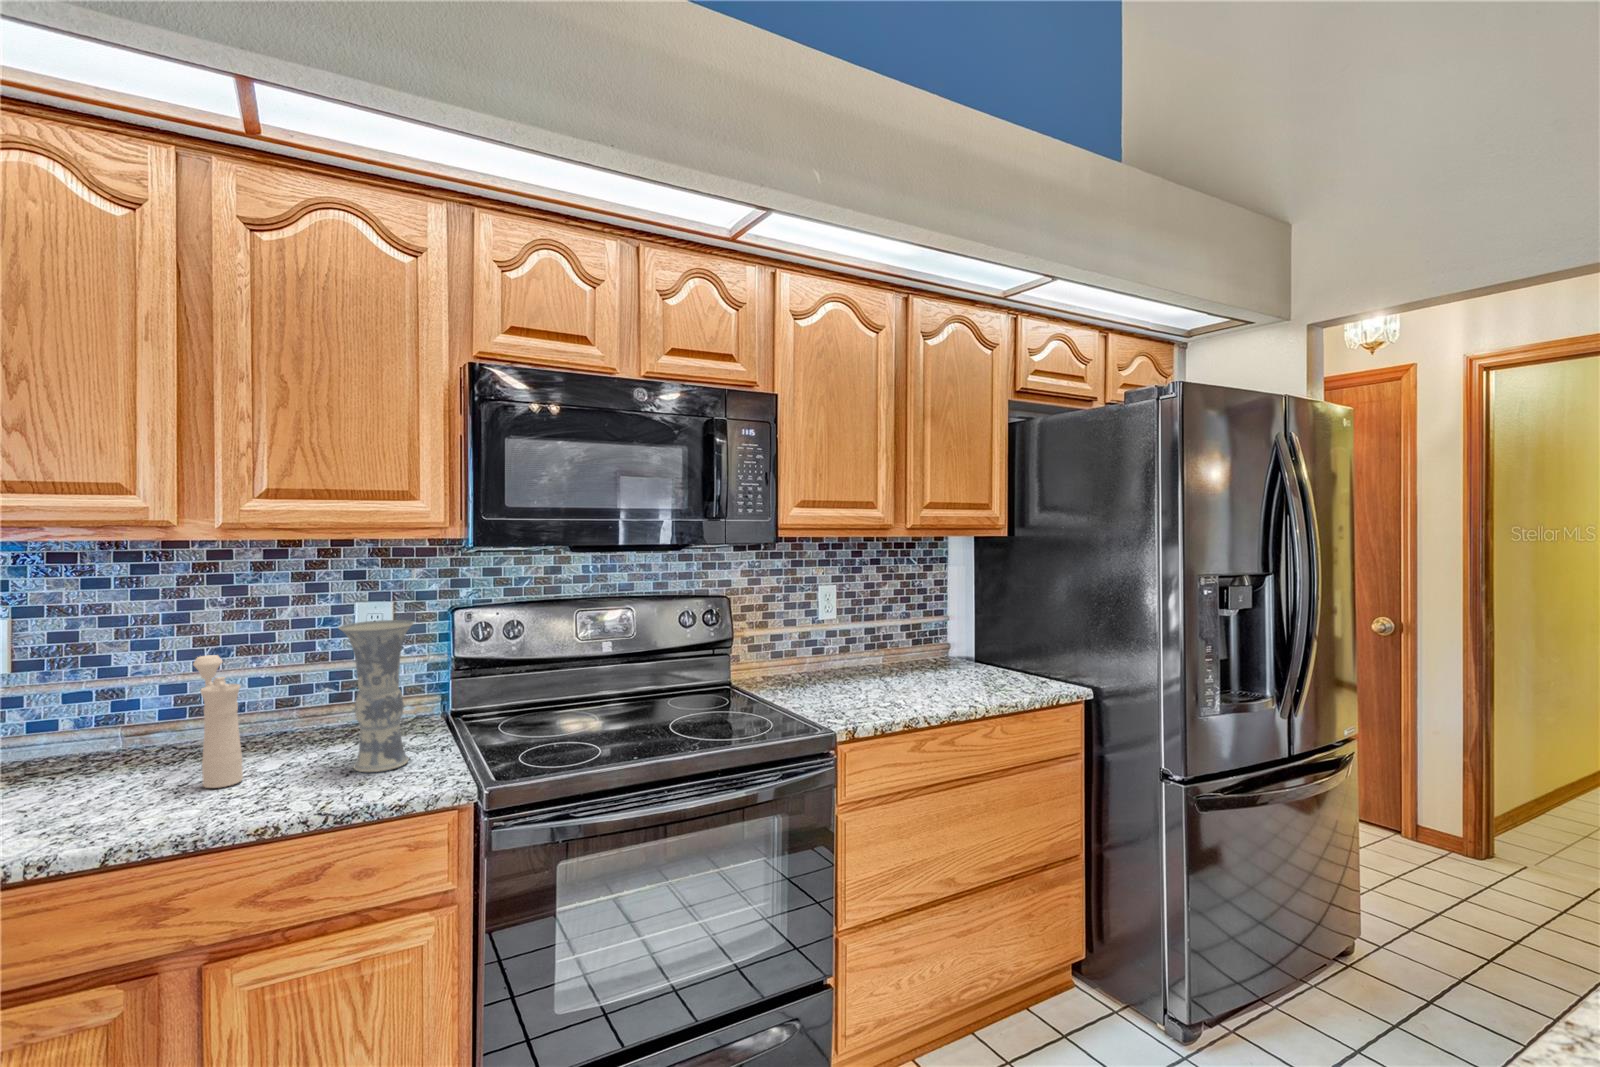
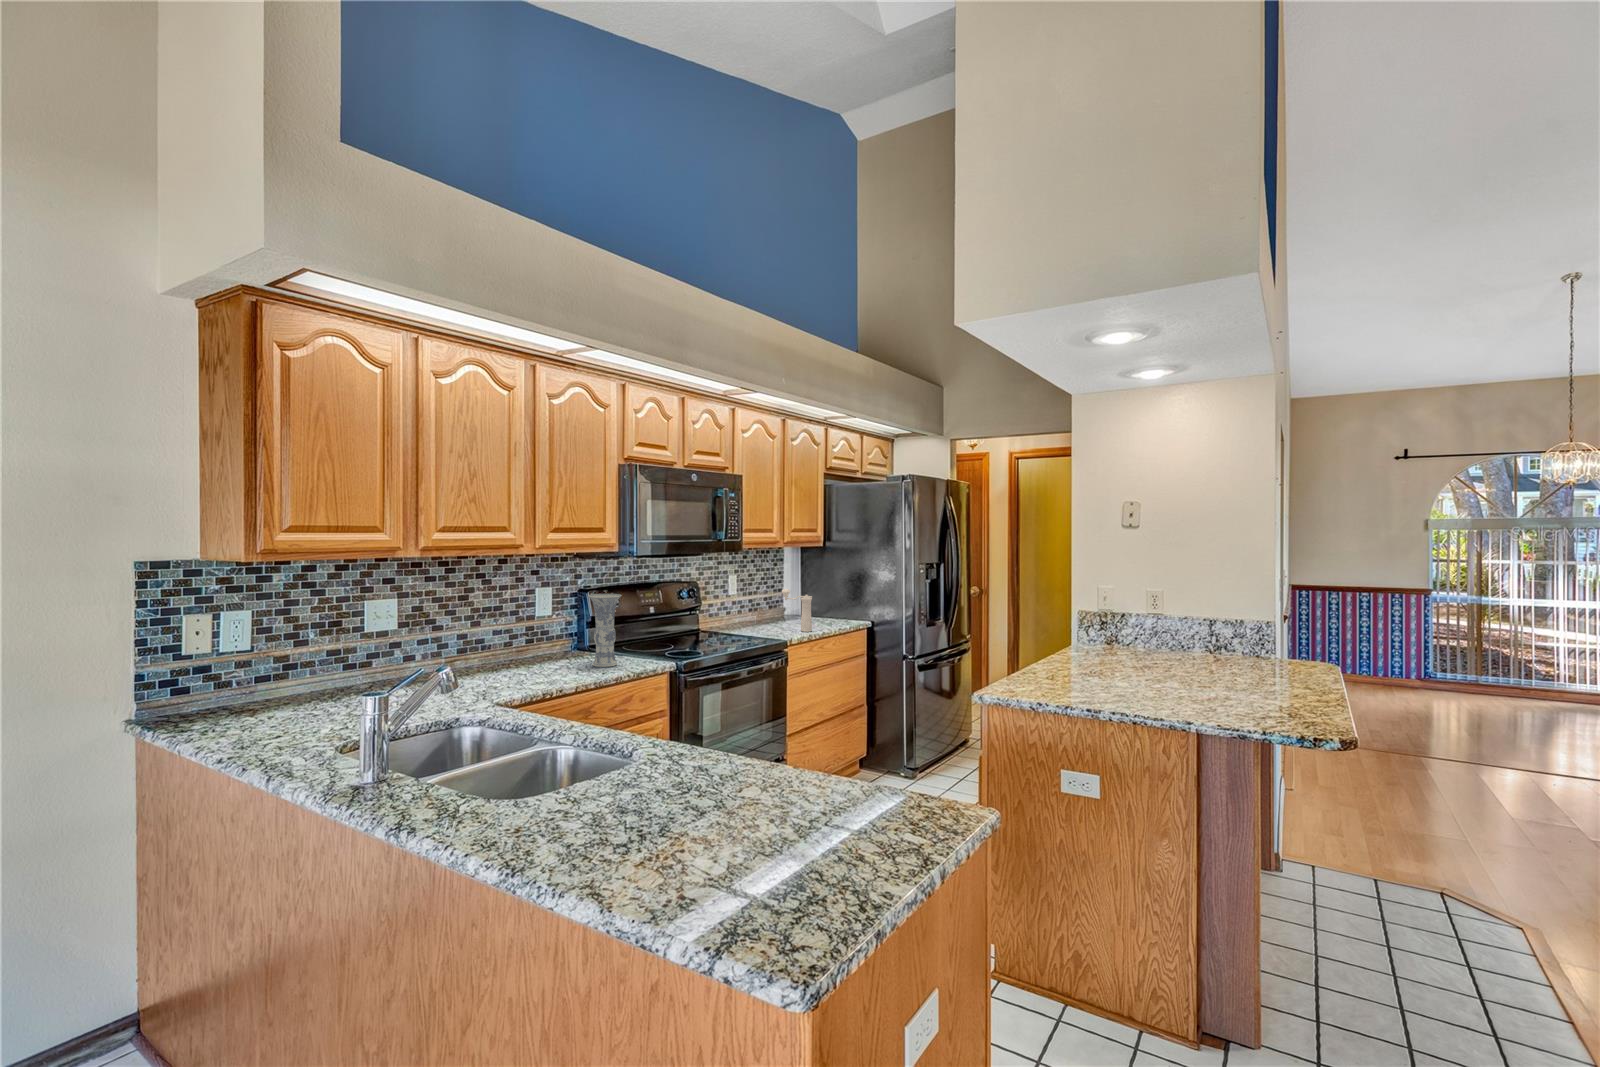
pepper mill: present [193,655,243,788] -> present [782,589,812,632]

